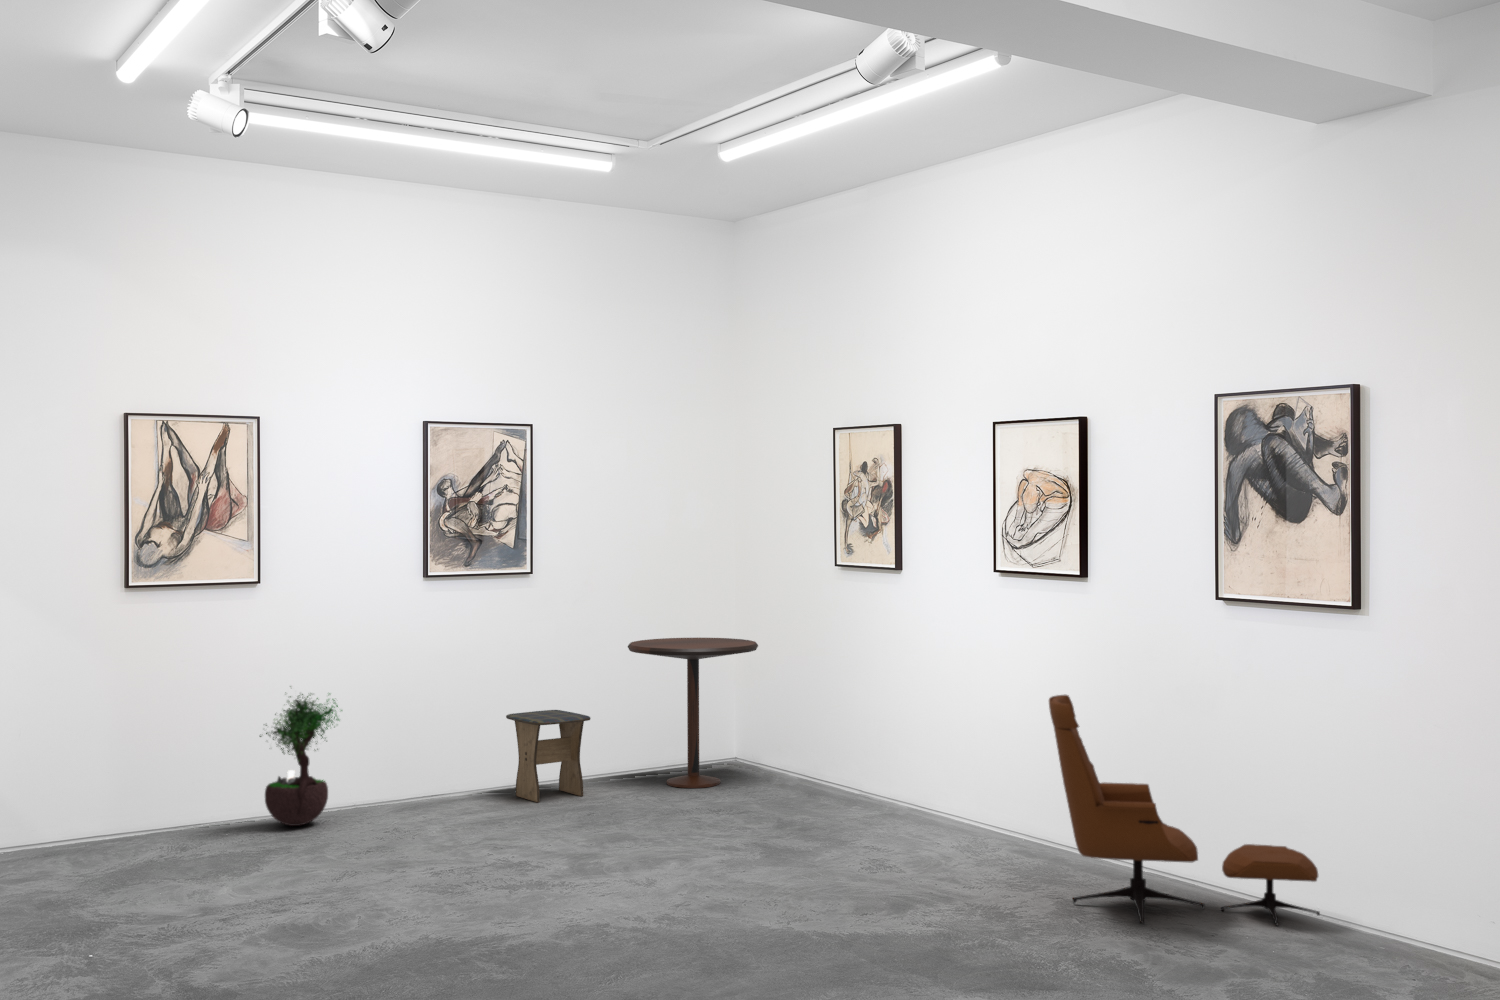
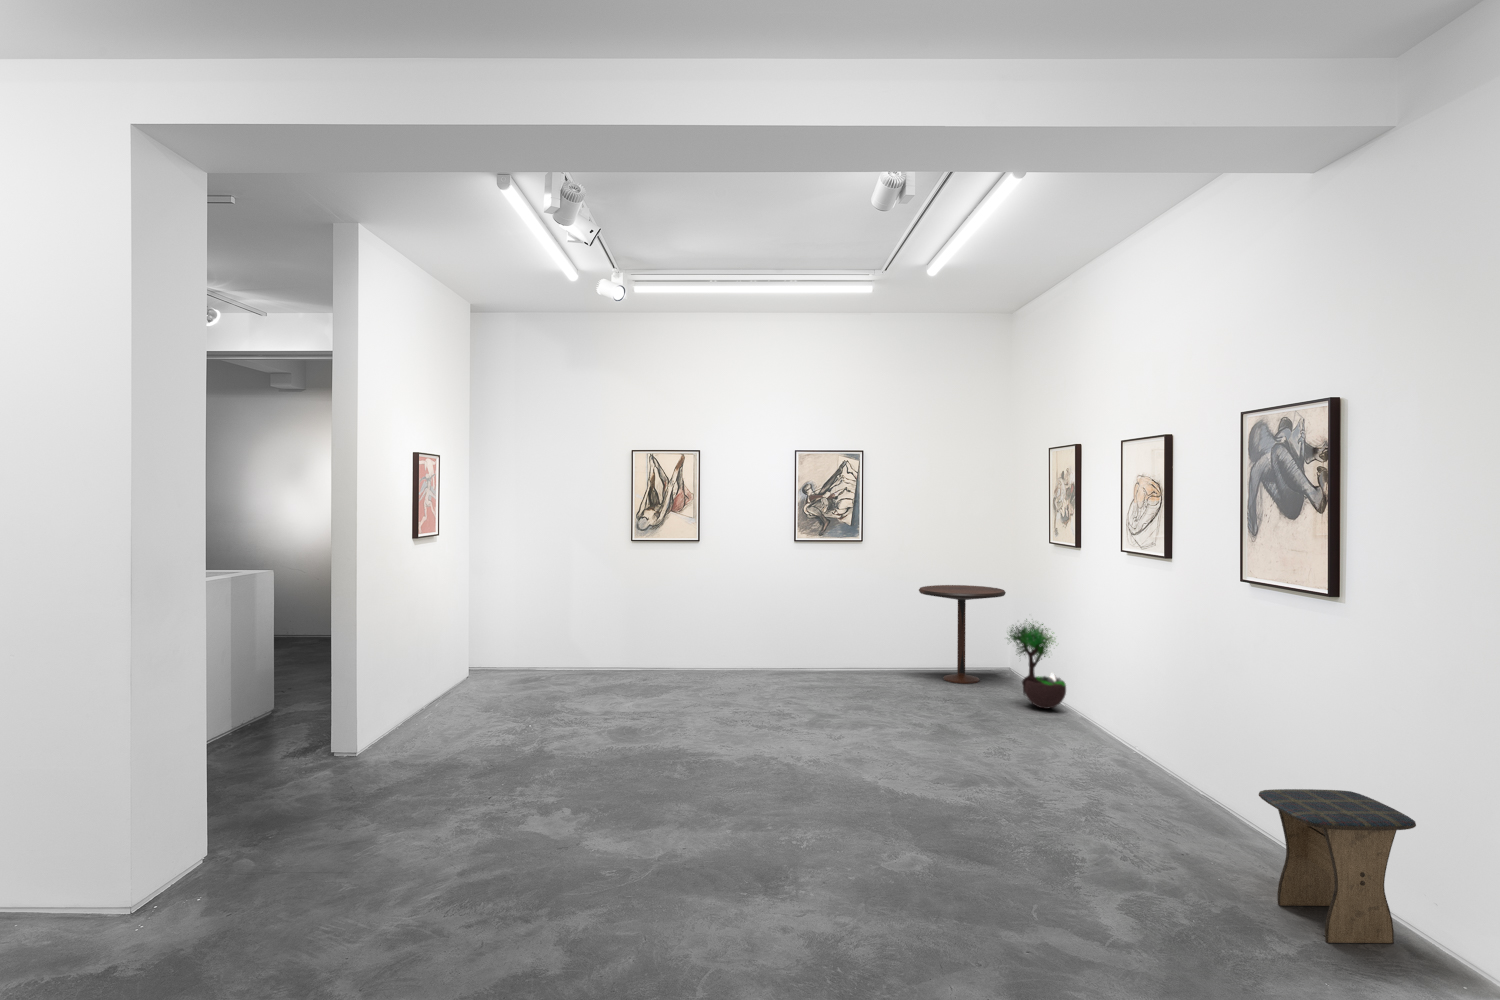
potted tree: present [260,694,342,826] -> present [1009,619,1066,709]
lounge chair: present [1049,695,1320,926] -> none [1062,649,1297,869]
stool: present [506,710,591,802] -> present [1259,789,1416,943]

